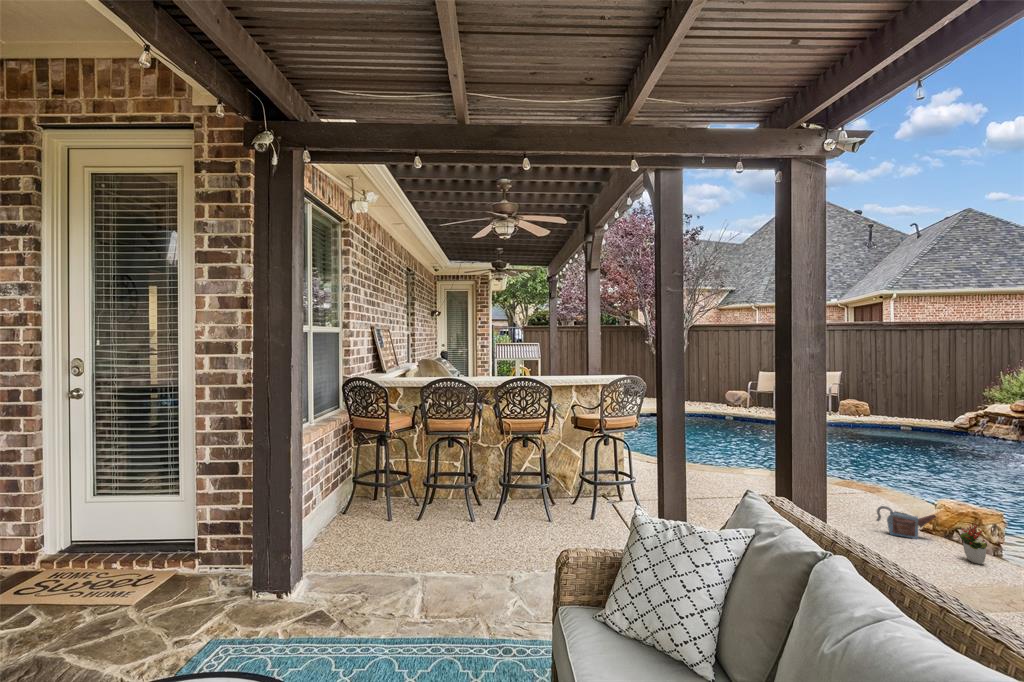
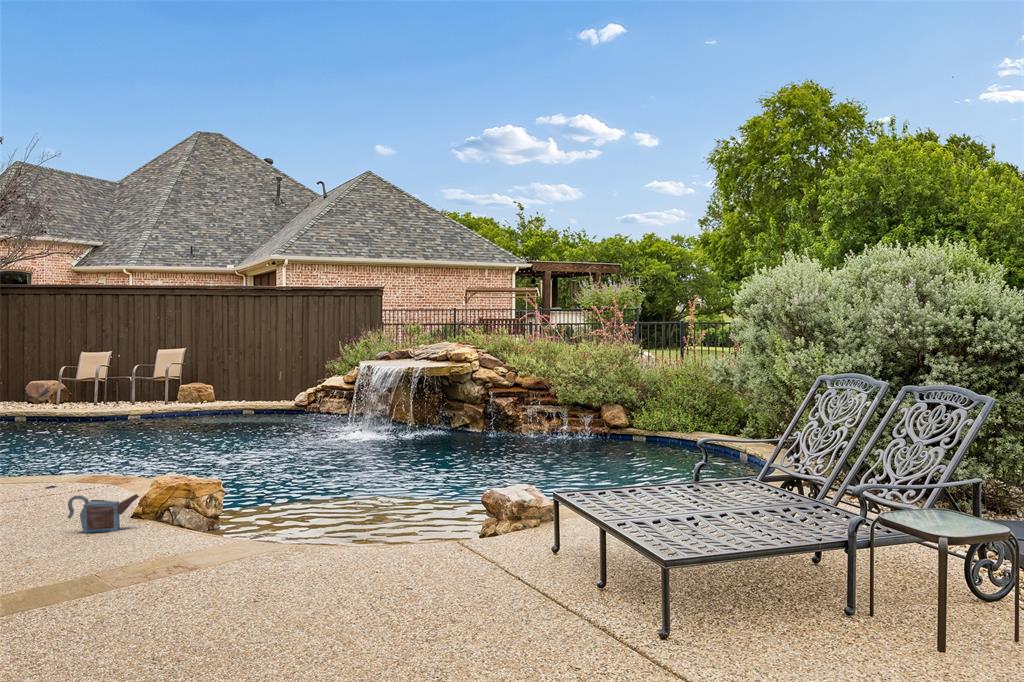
decorative plant: present [960,523,987,564] -> none [140,492,167,542]

